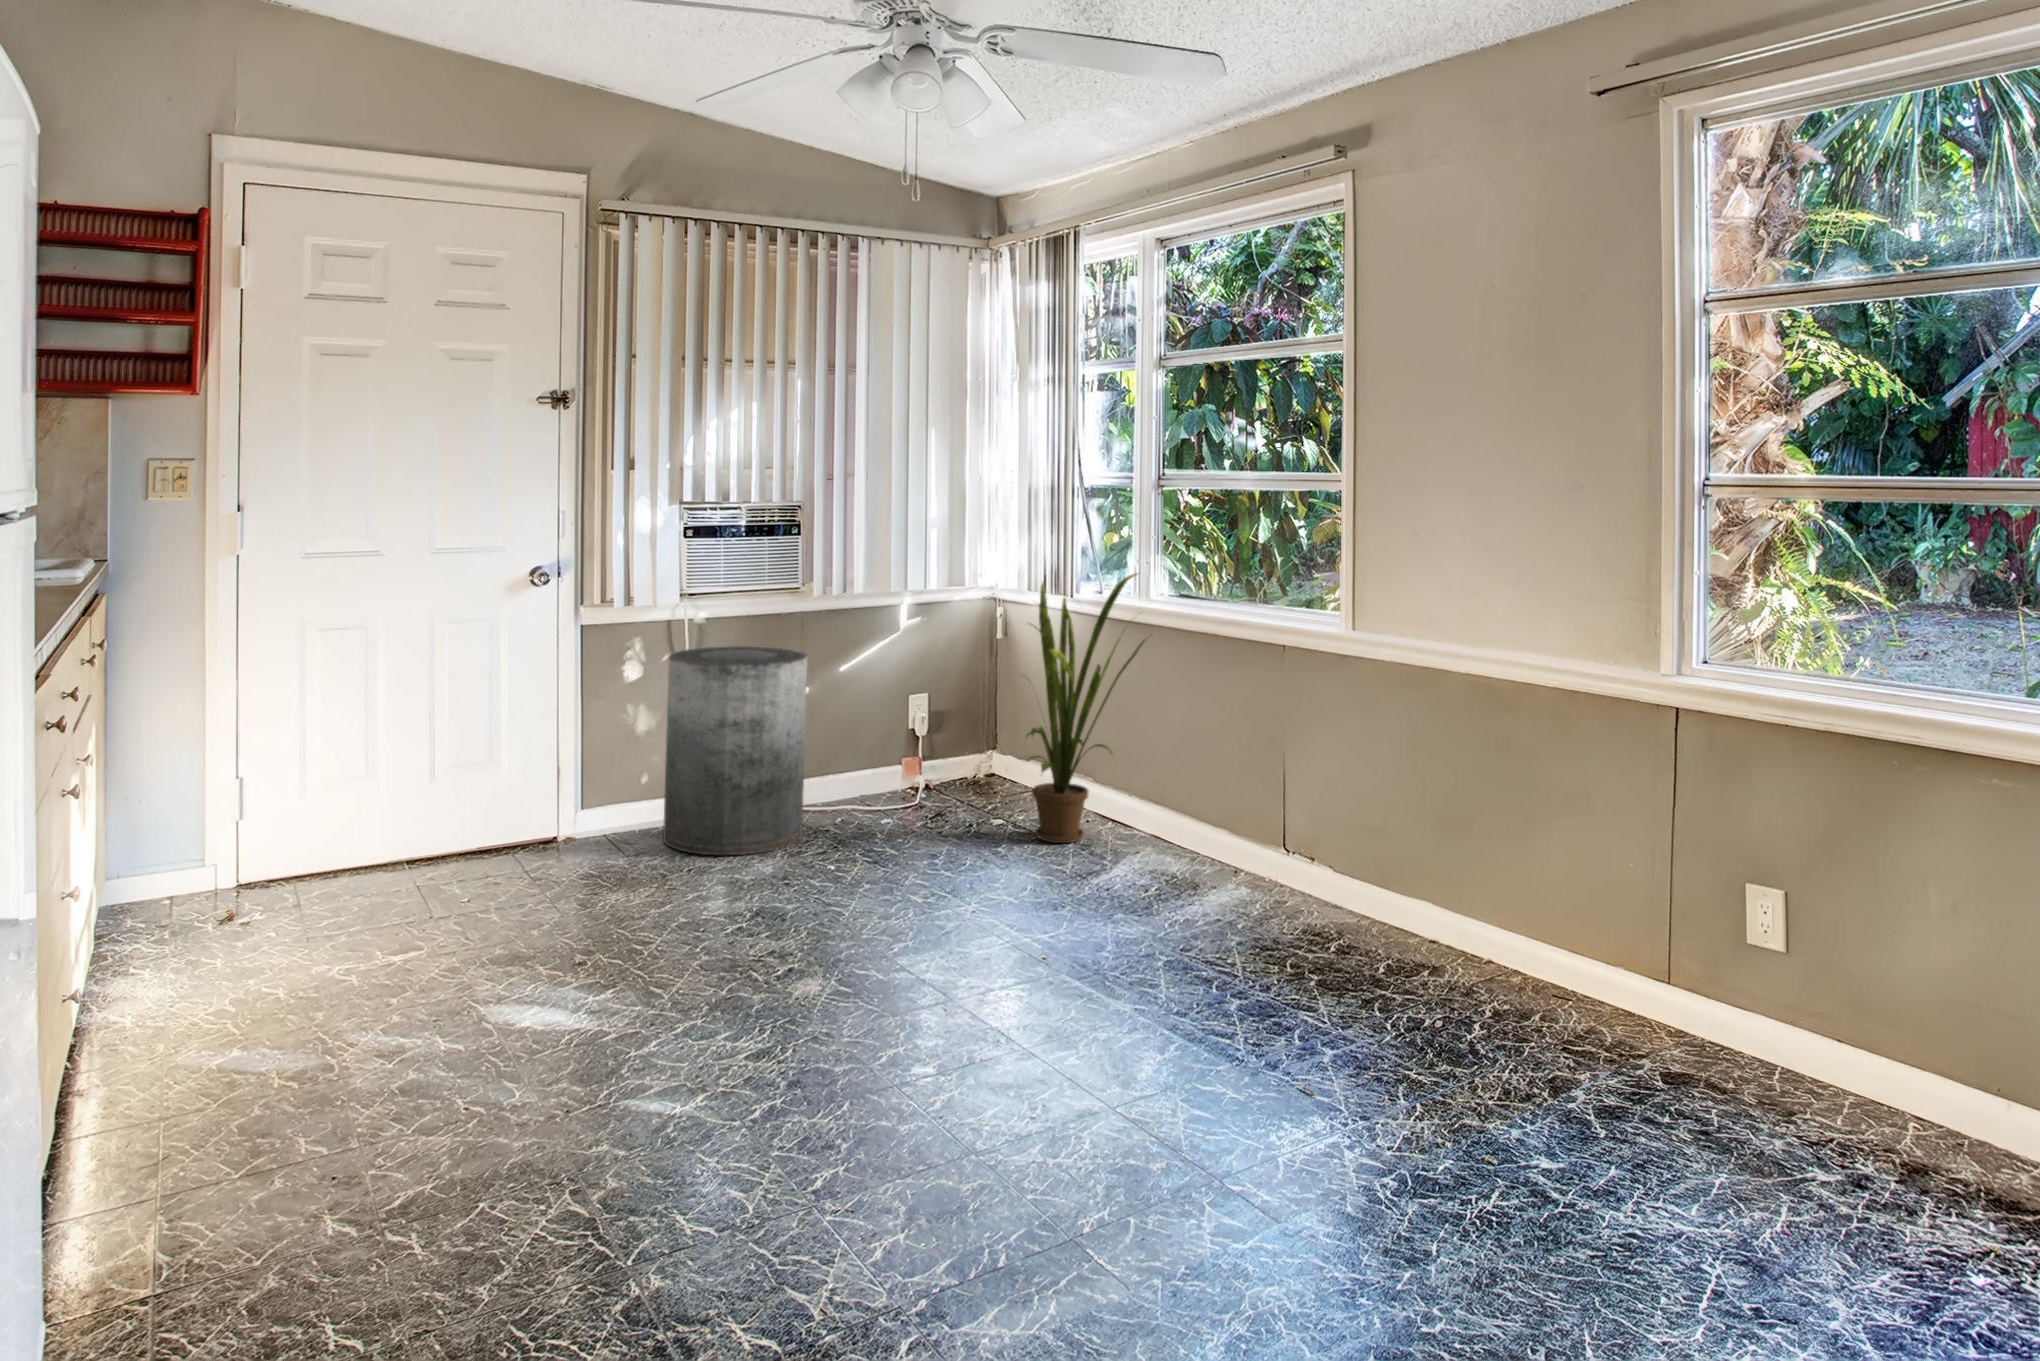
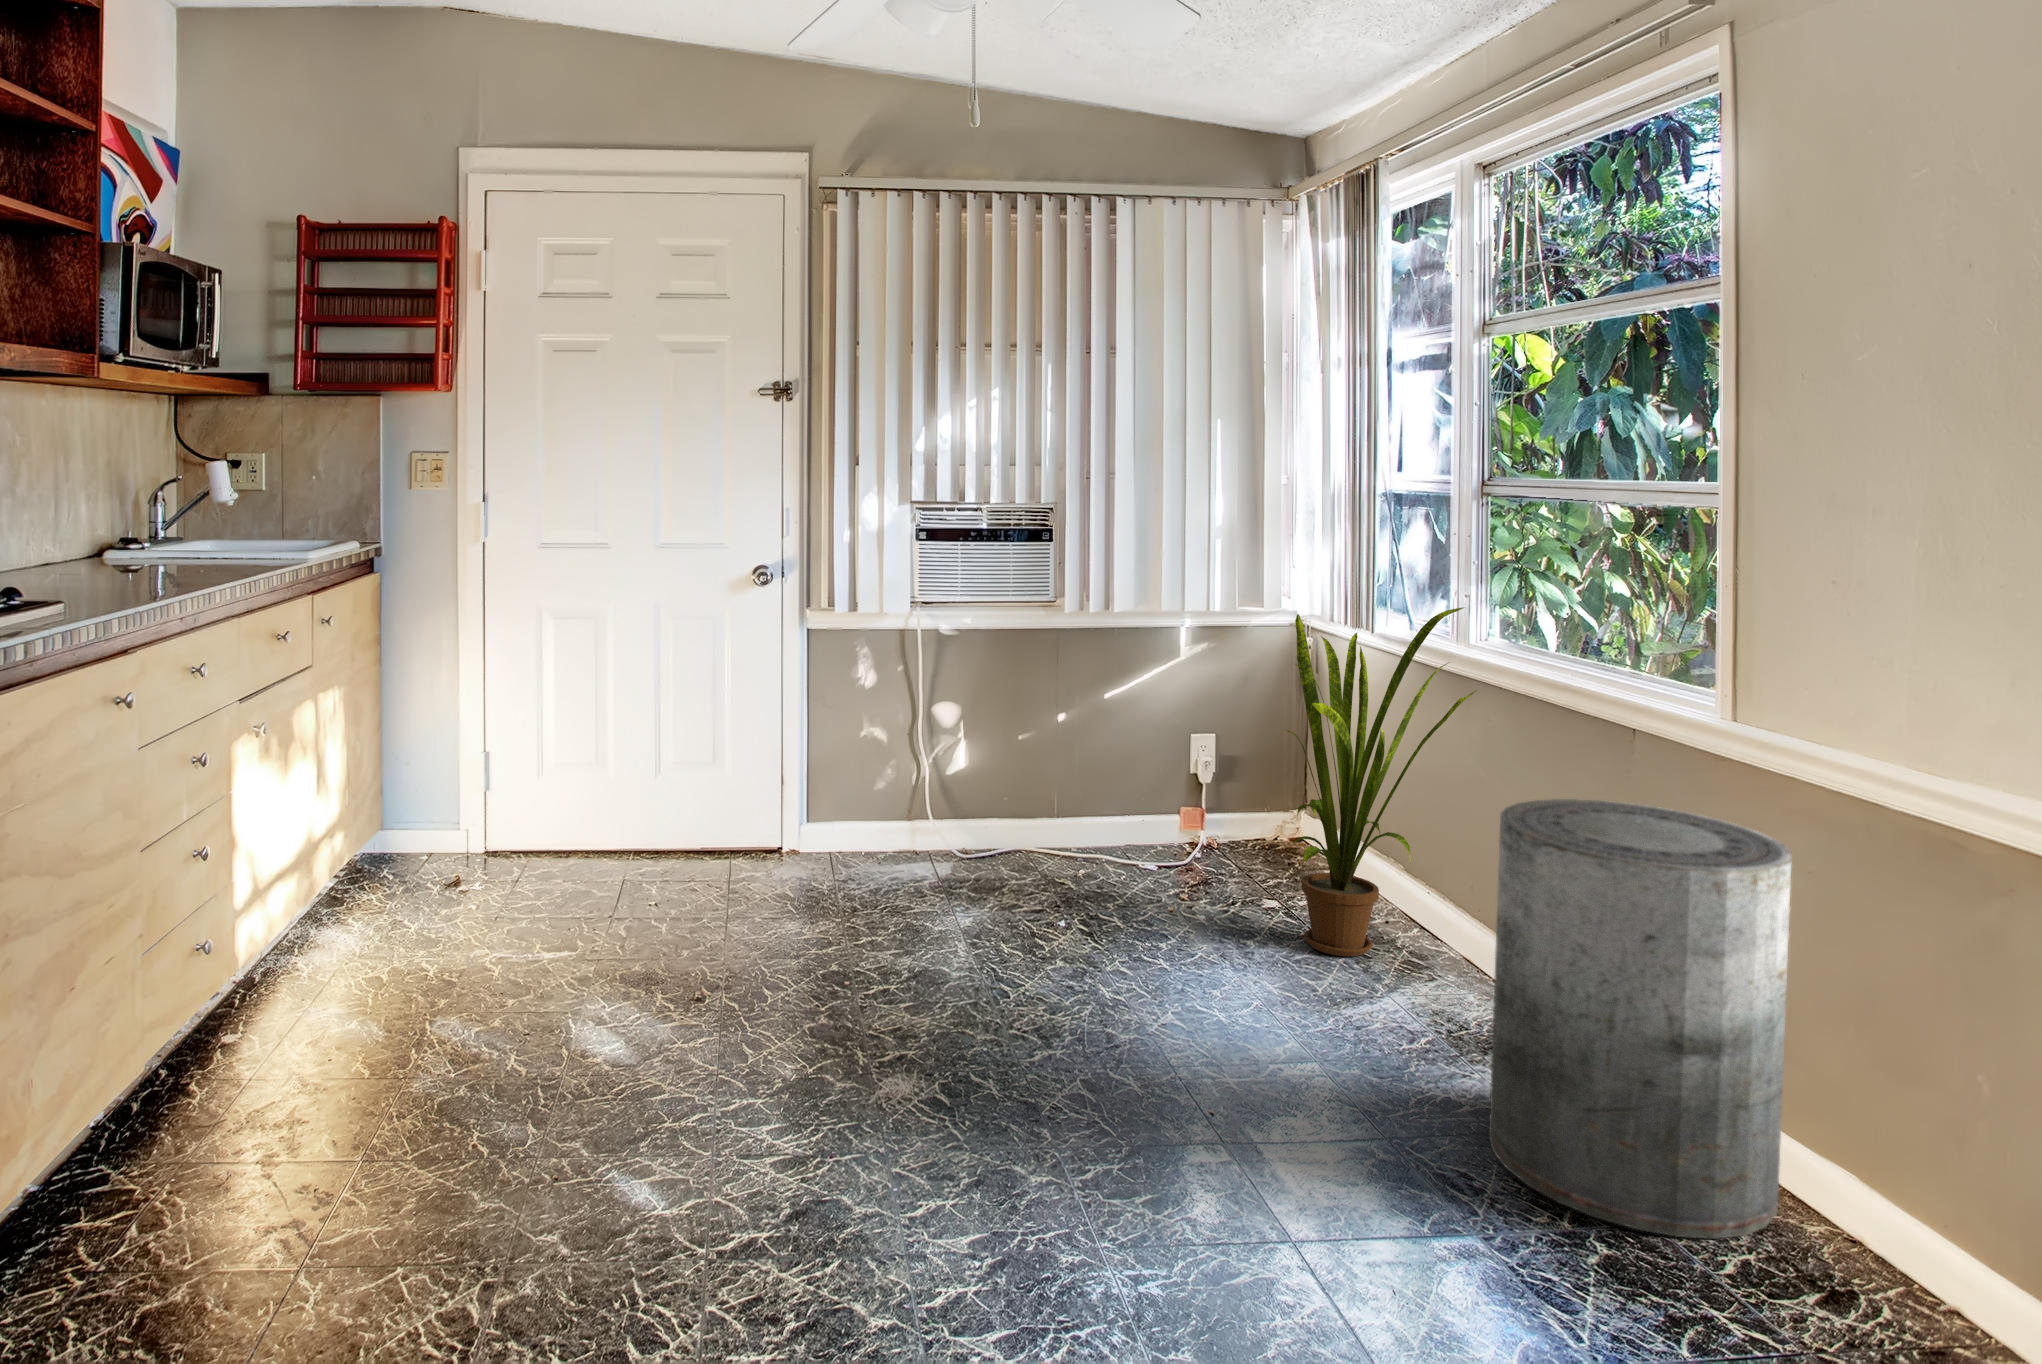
trash can: present [663,646,808,855] -> present [1489,799,1791,1239]

